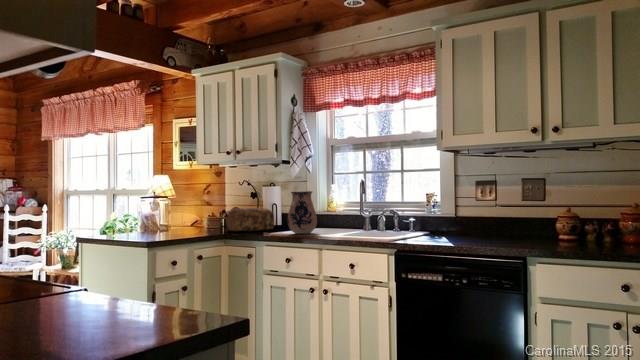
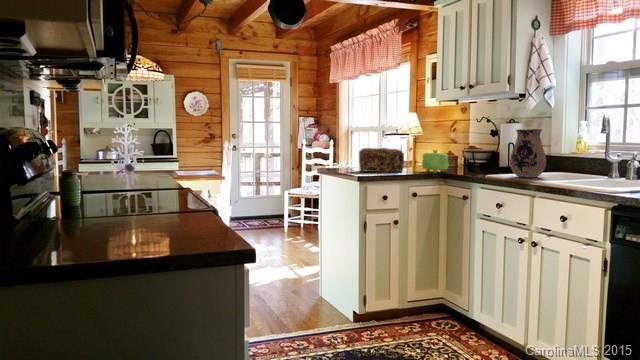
bread loaf: present [227,208,274,231] -> present [359,148,404,172]
teapot: none [198,213,227,235] -> present [422,150,449,173]

